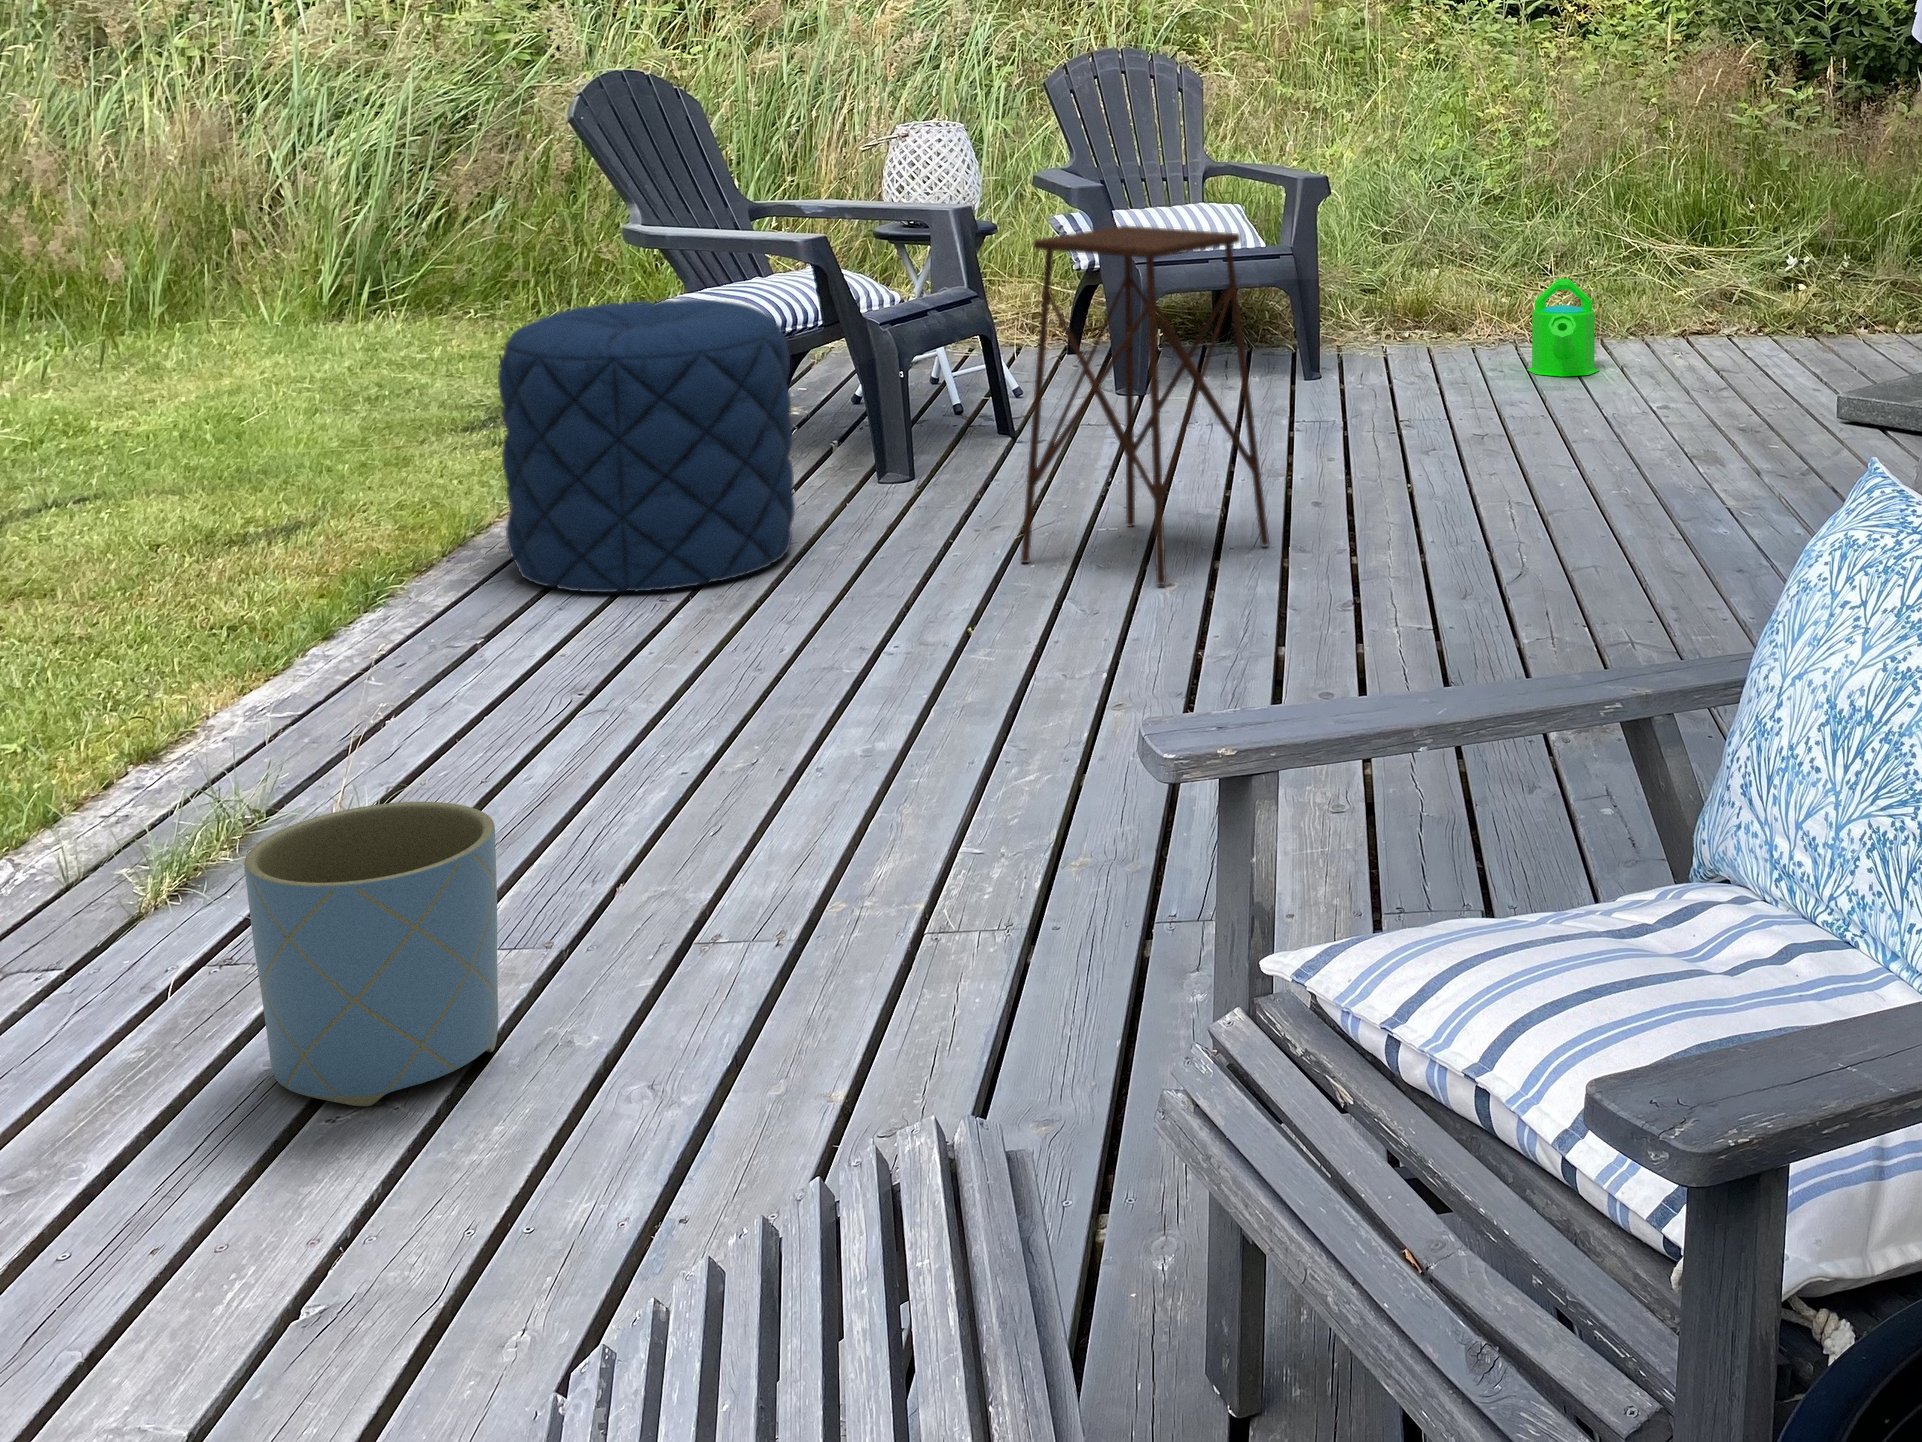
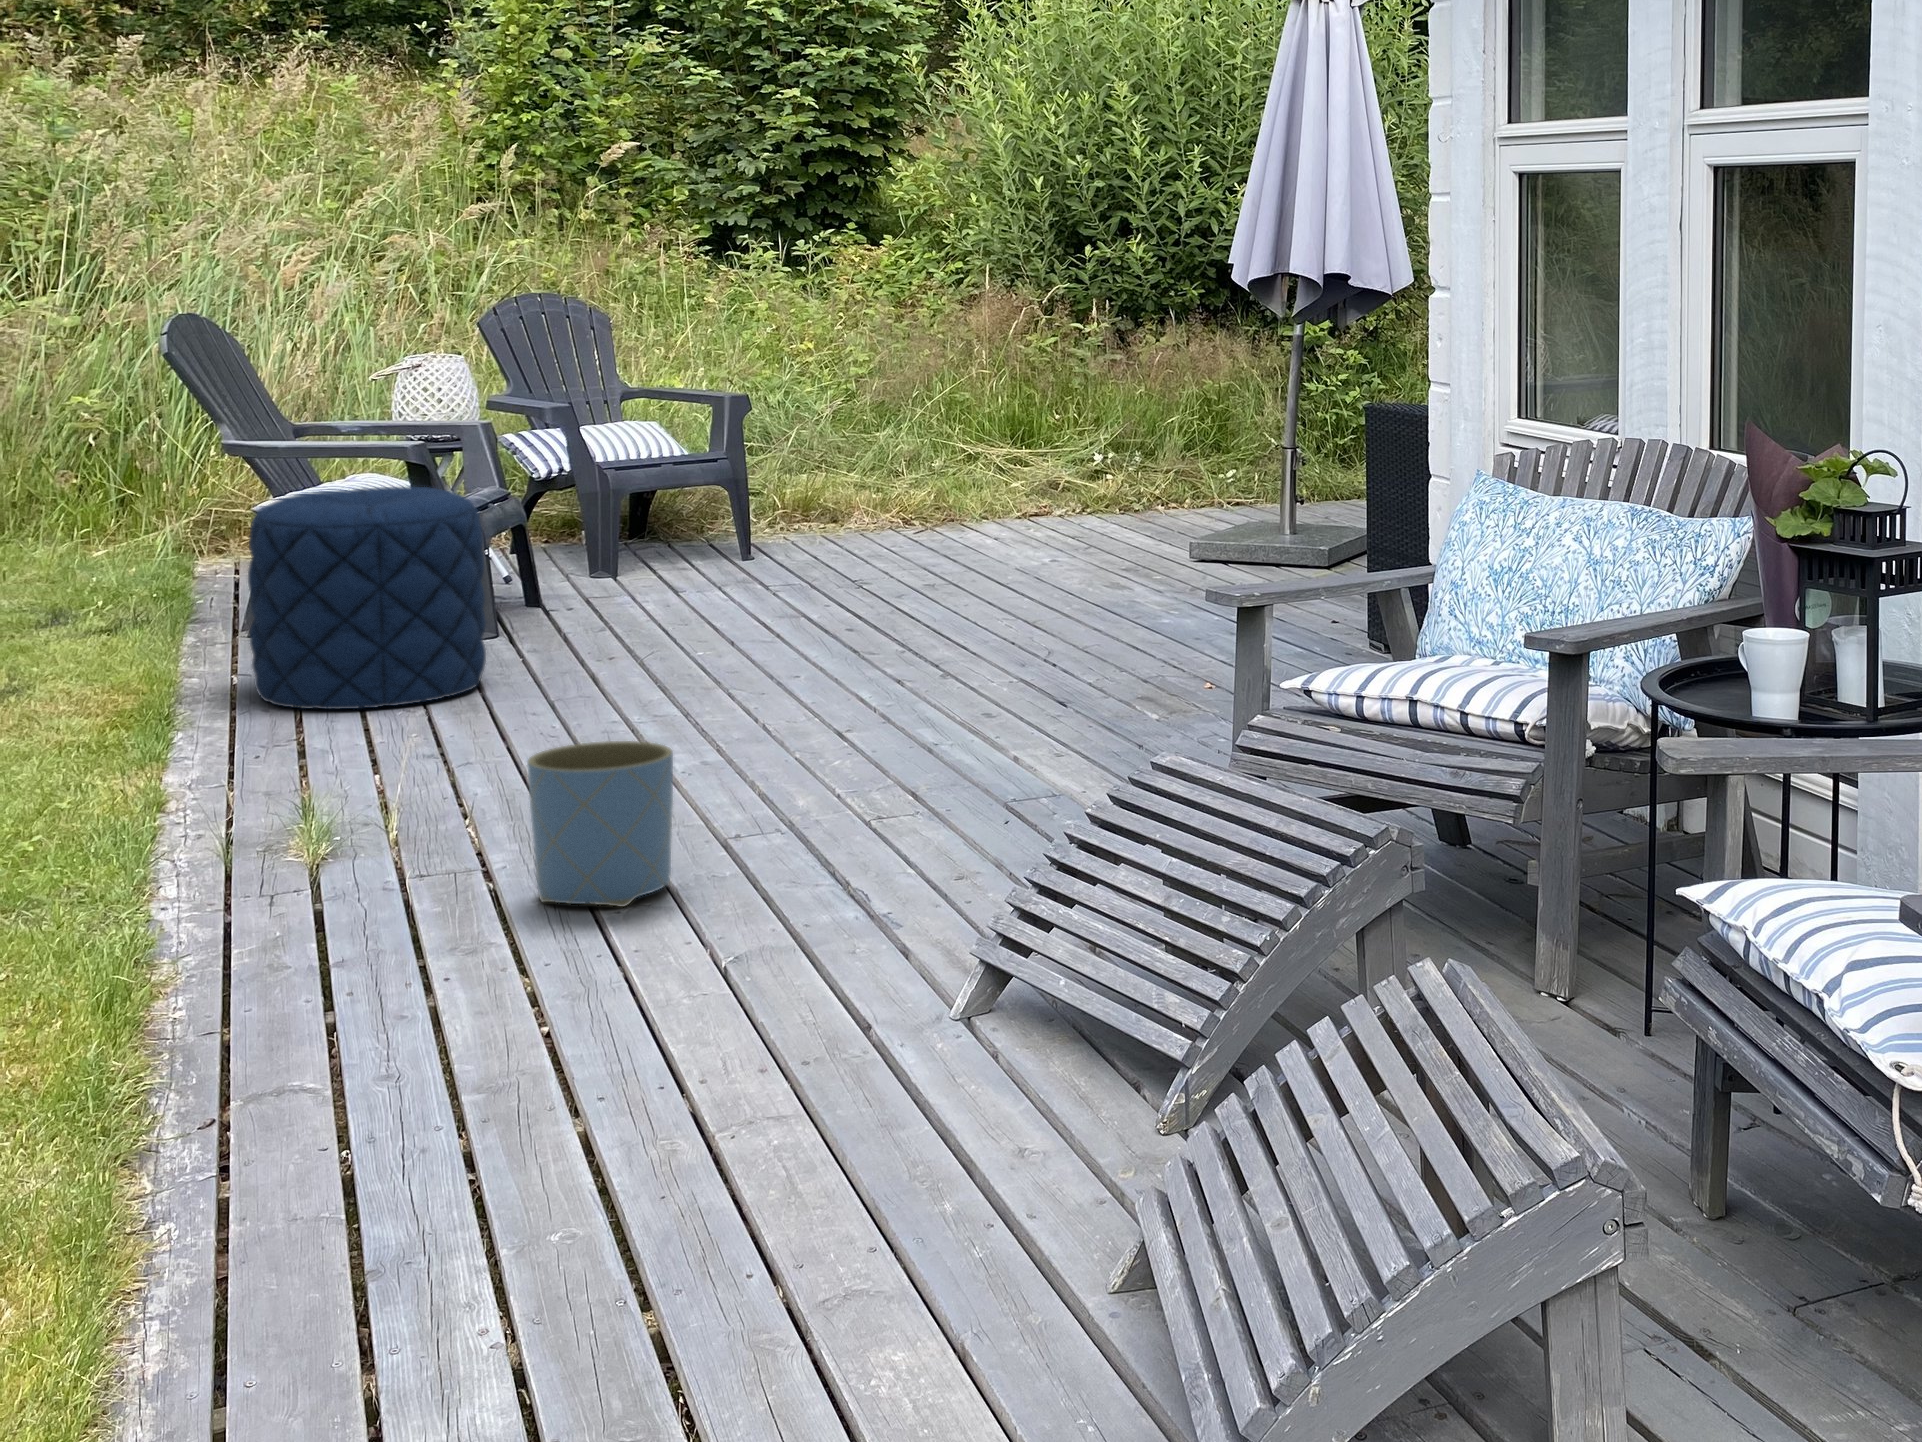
side table: present [1021,225,1269,585] -> none [673,421,852,676]
watering can: present [1527,279,1599,377] -> none [925,474,985,550]

